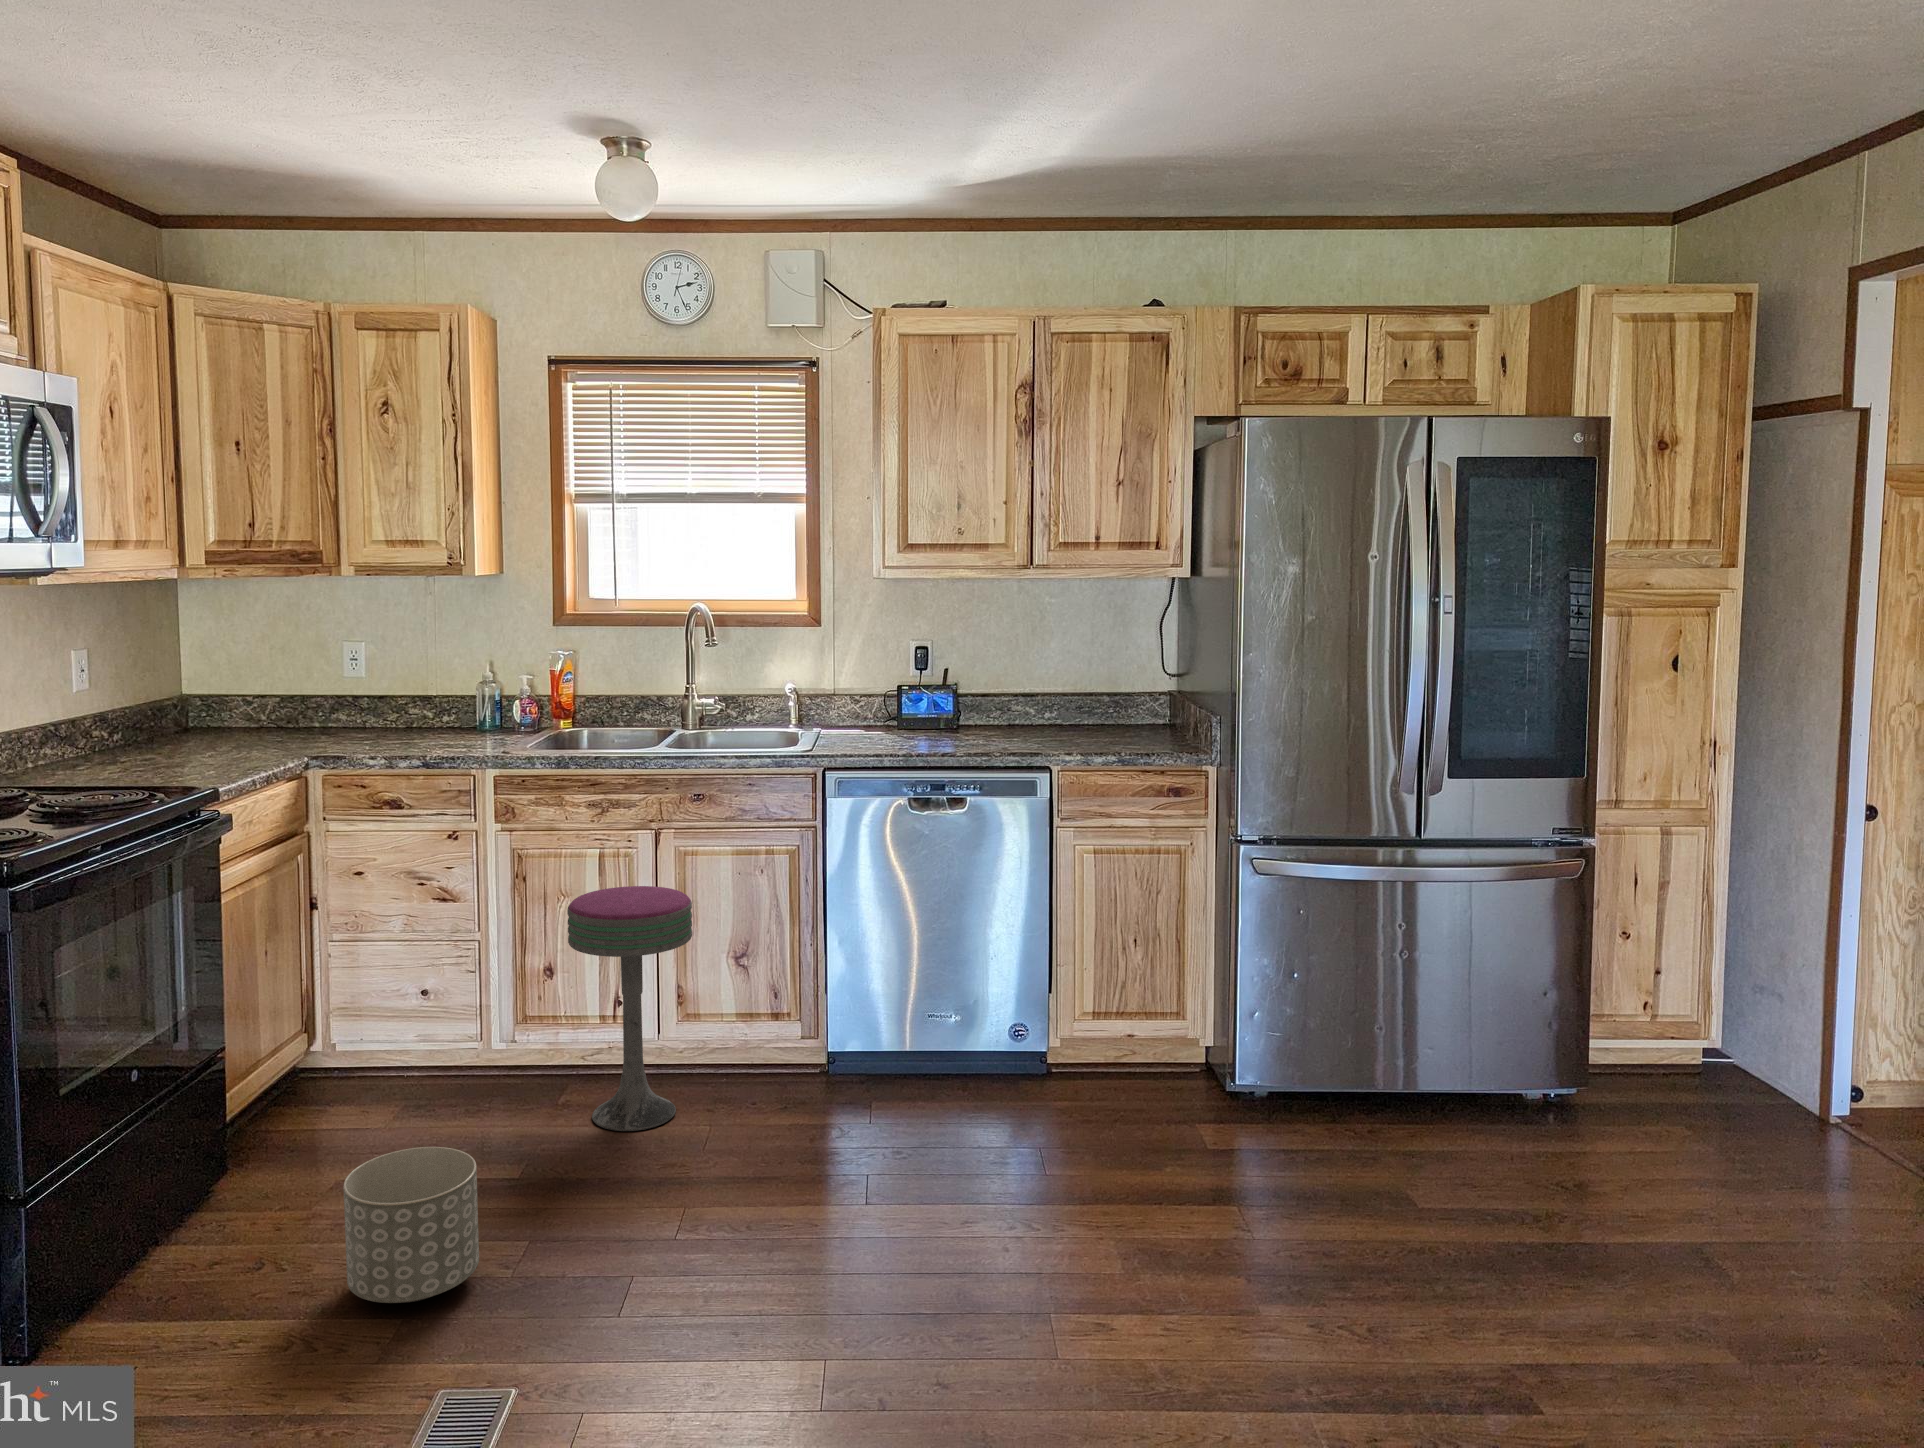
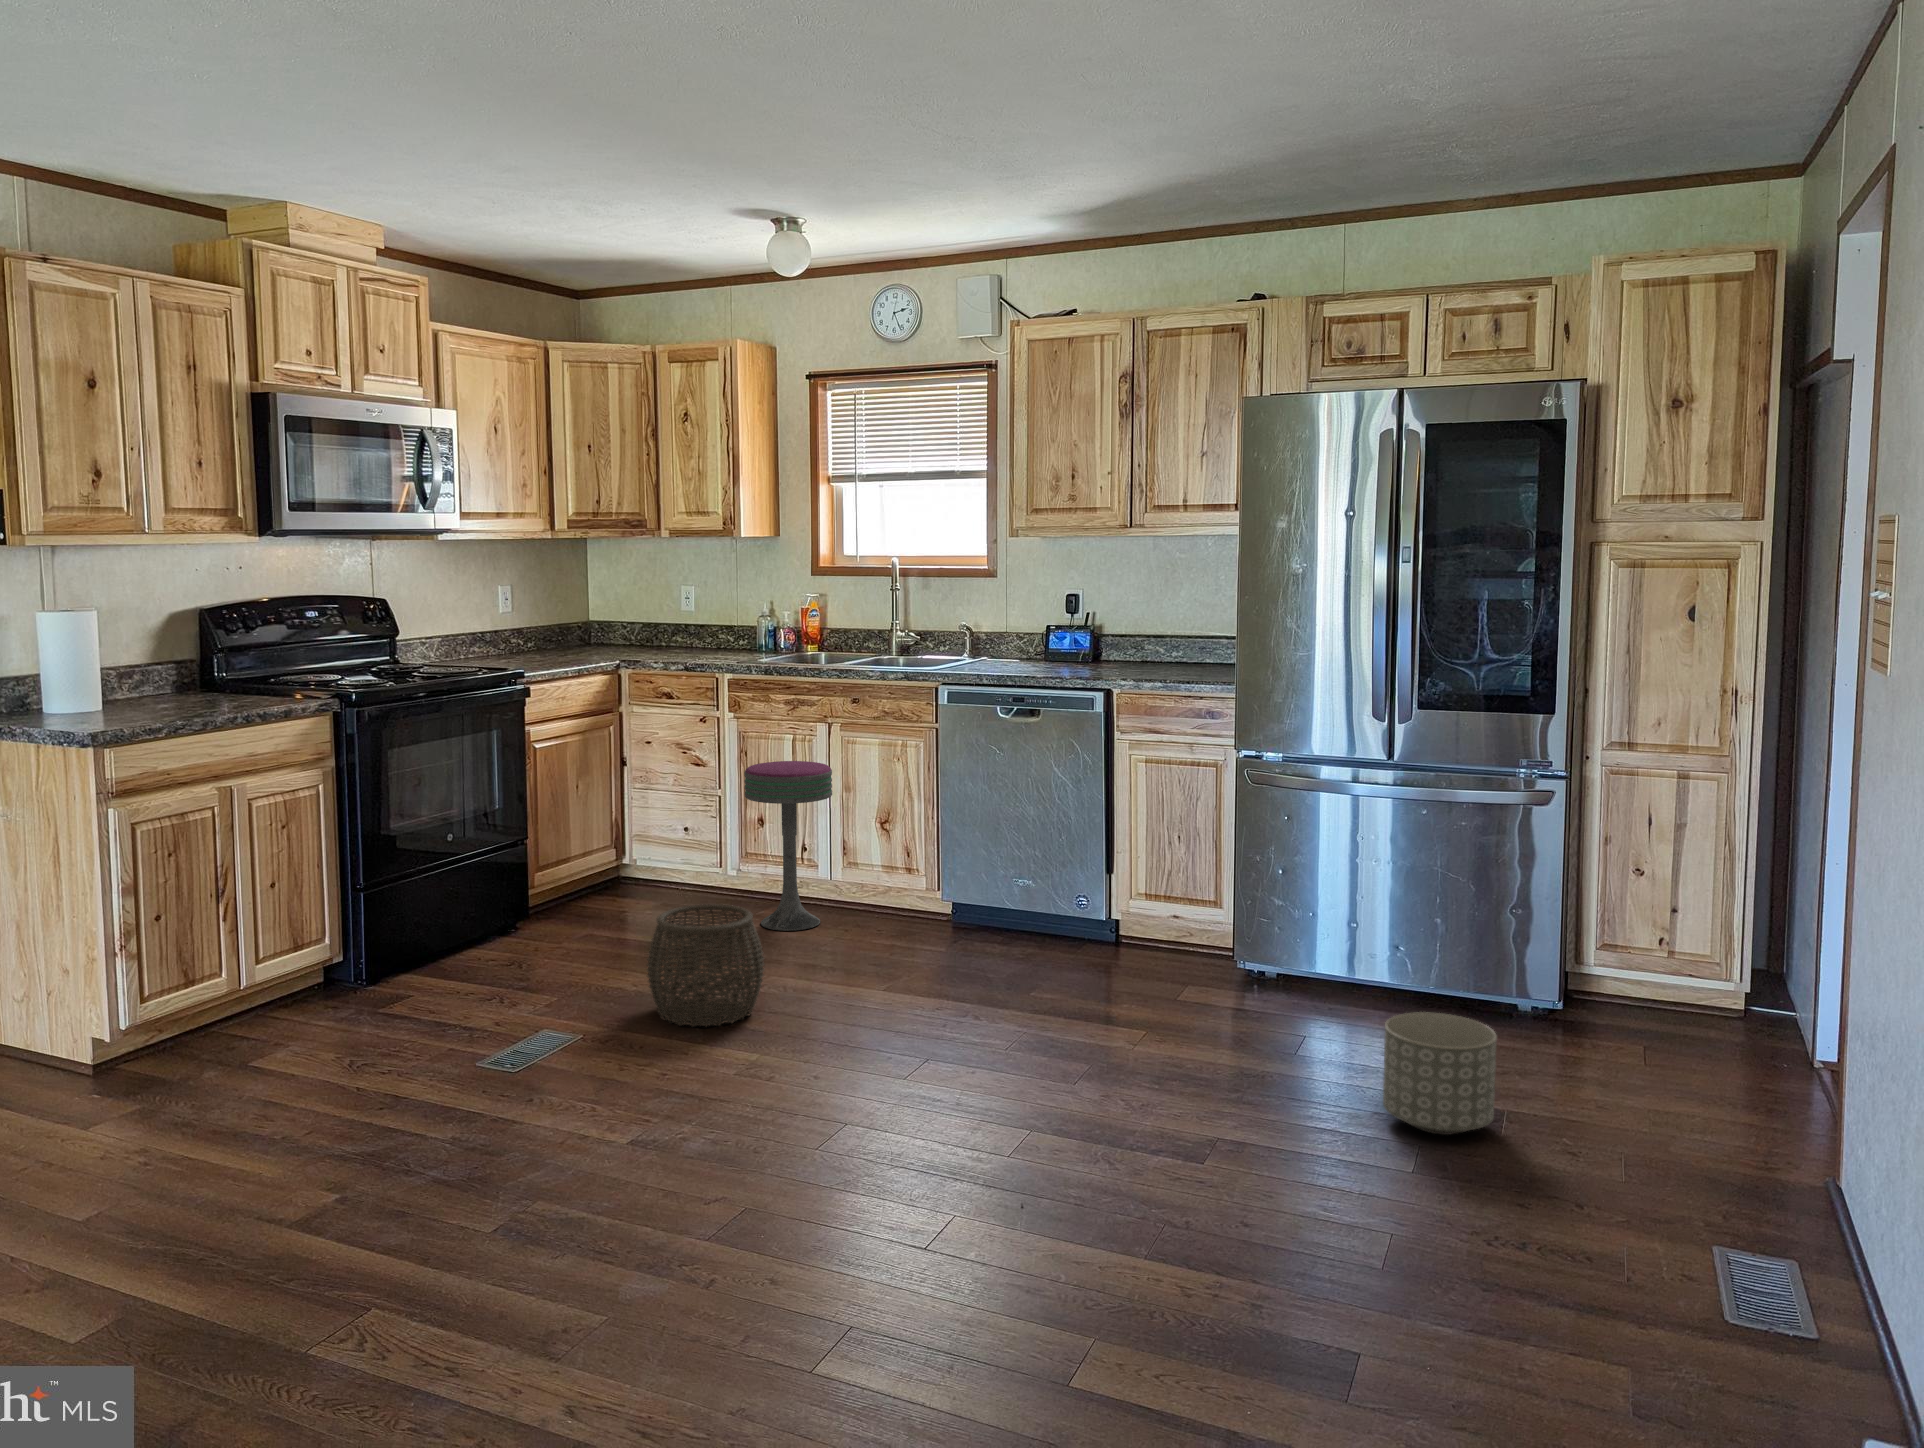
planter: present [343,1147,479,1303] -> present [1383,1012,1497,1135]
woven basket: none [597,1148,784,1372] -> present [647,904,764,1027]

